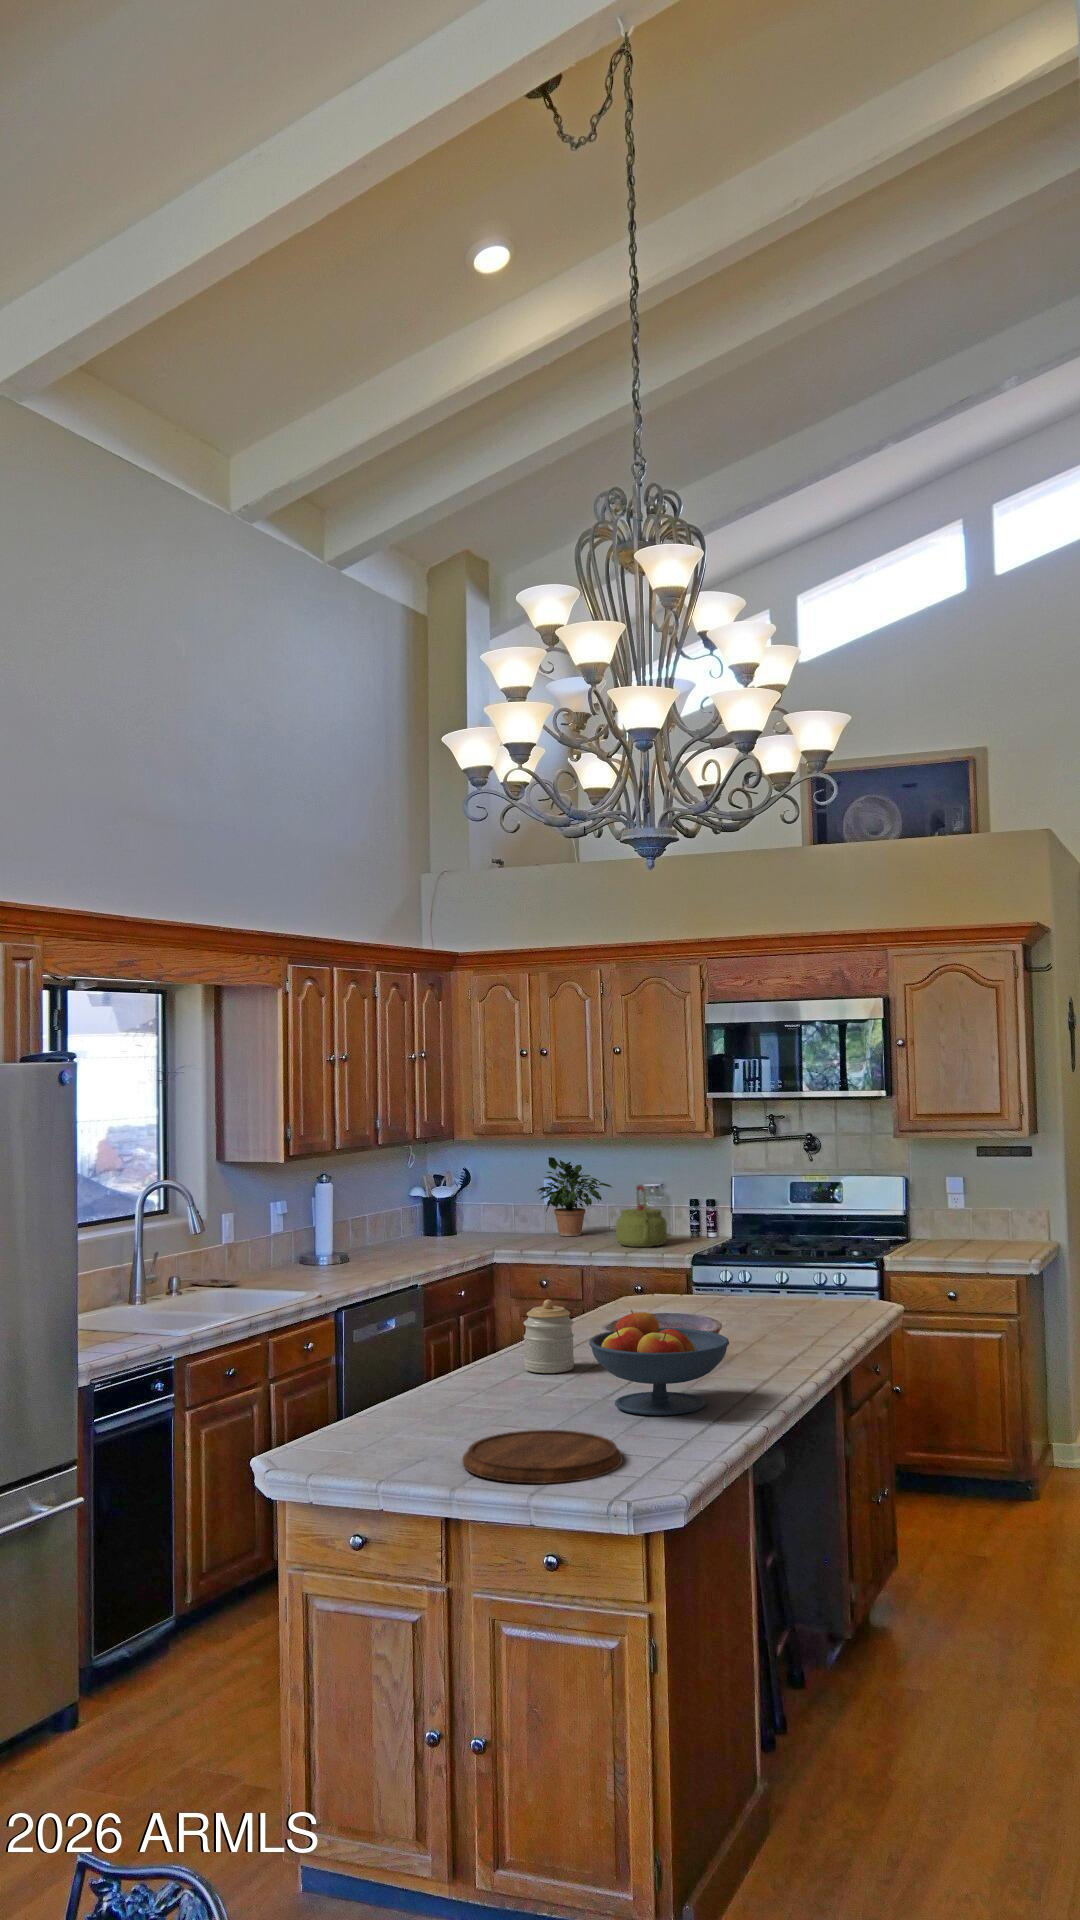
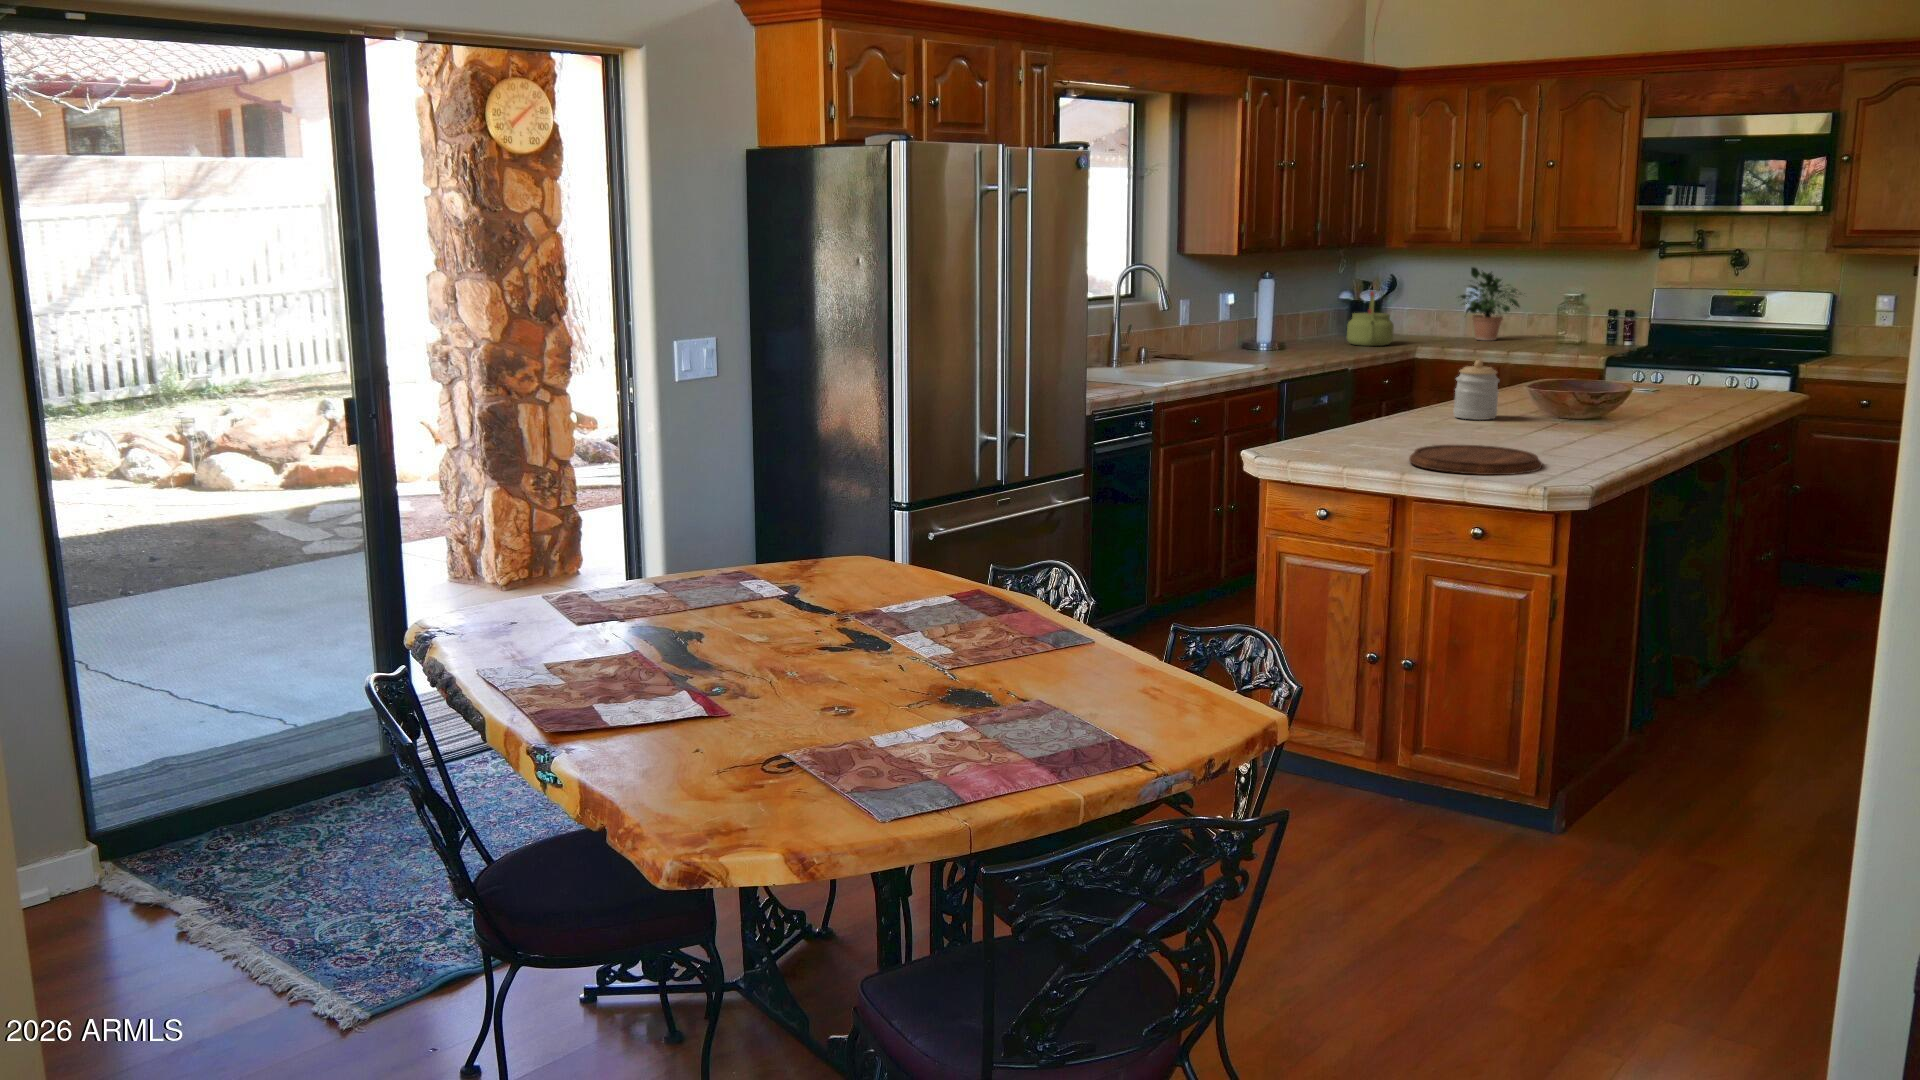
kettle: present [616,1185,667,1247] -> present [1347,291,1394,346]
fruit bowl: present [589,1310,729,1415] -> none [1517,364,1643,446]

